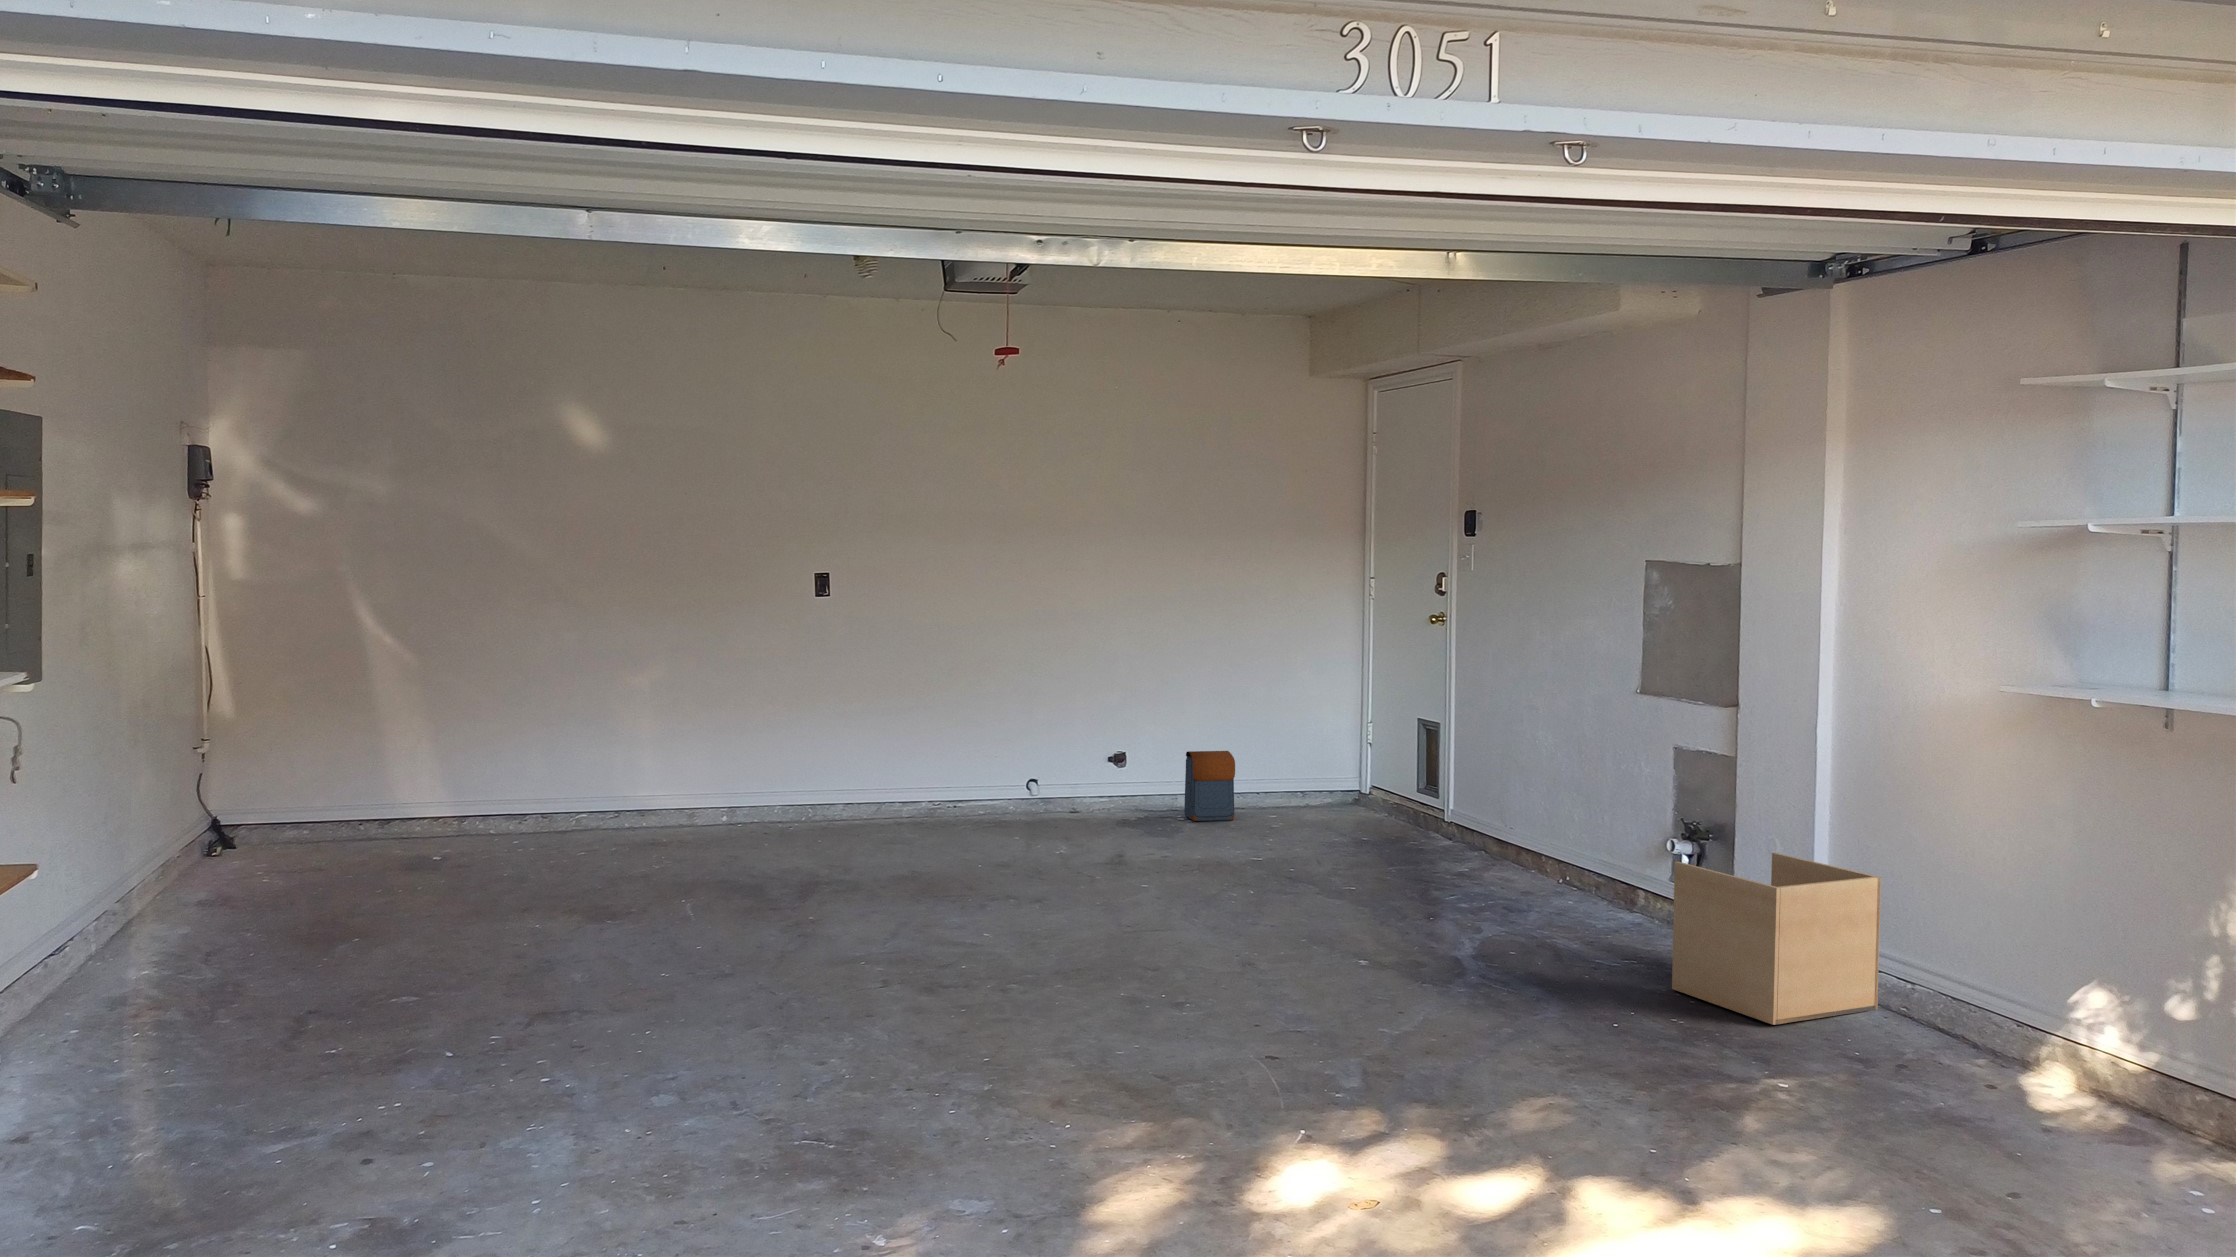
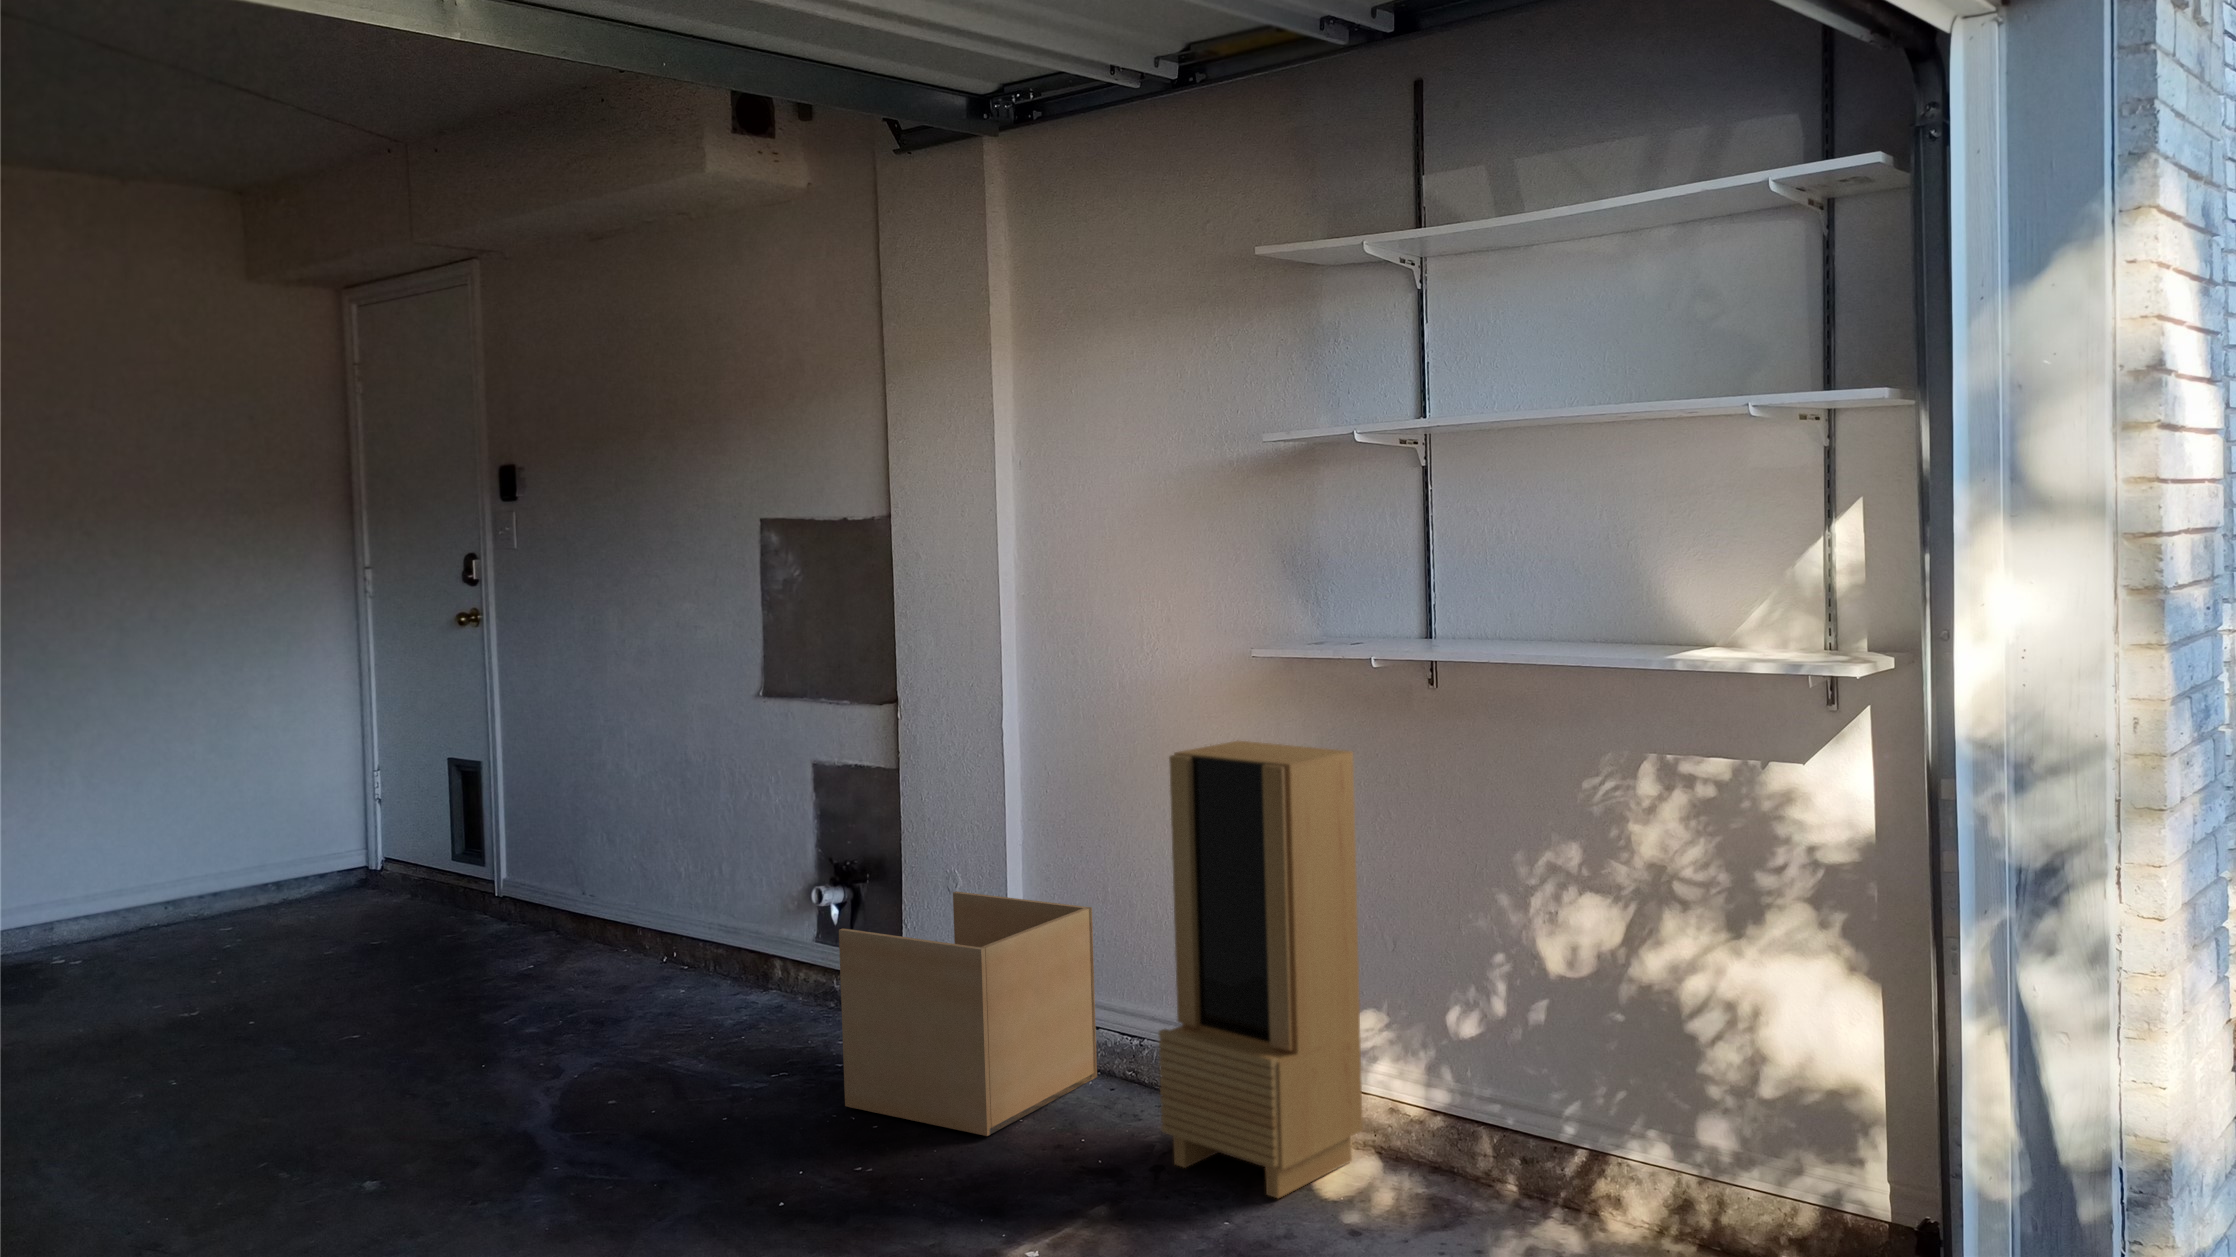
backpack: present [1184,751,1235,821] -> none [77,838,168,953]
storage cabinet: none [1907,758,2094,1105] -> present [1159,741,1363,1198]

